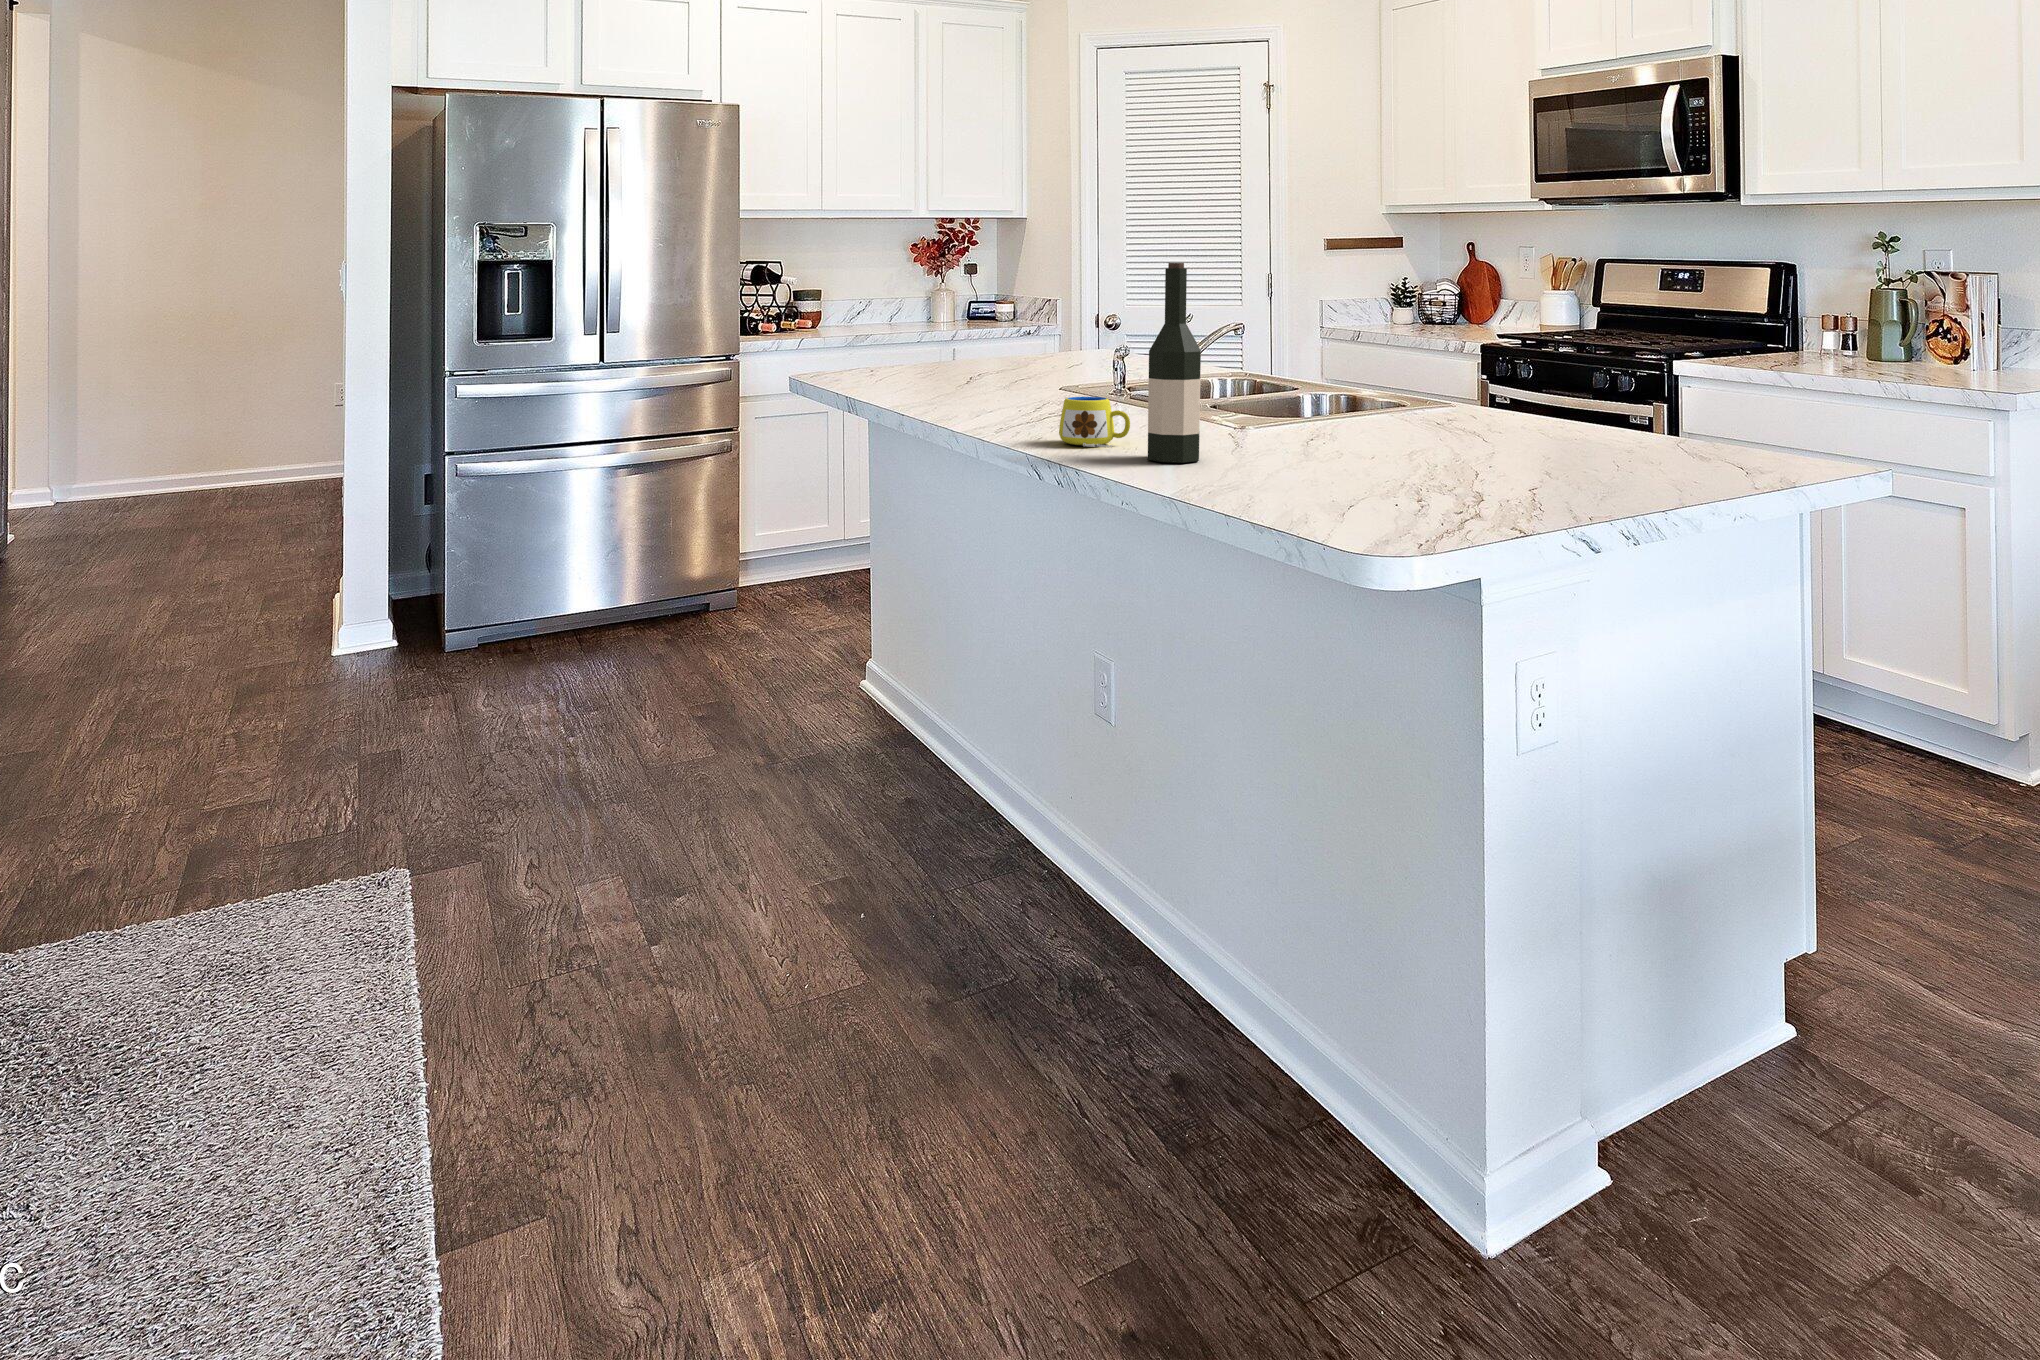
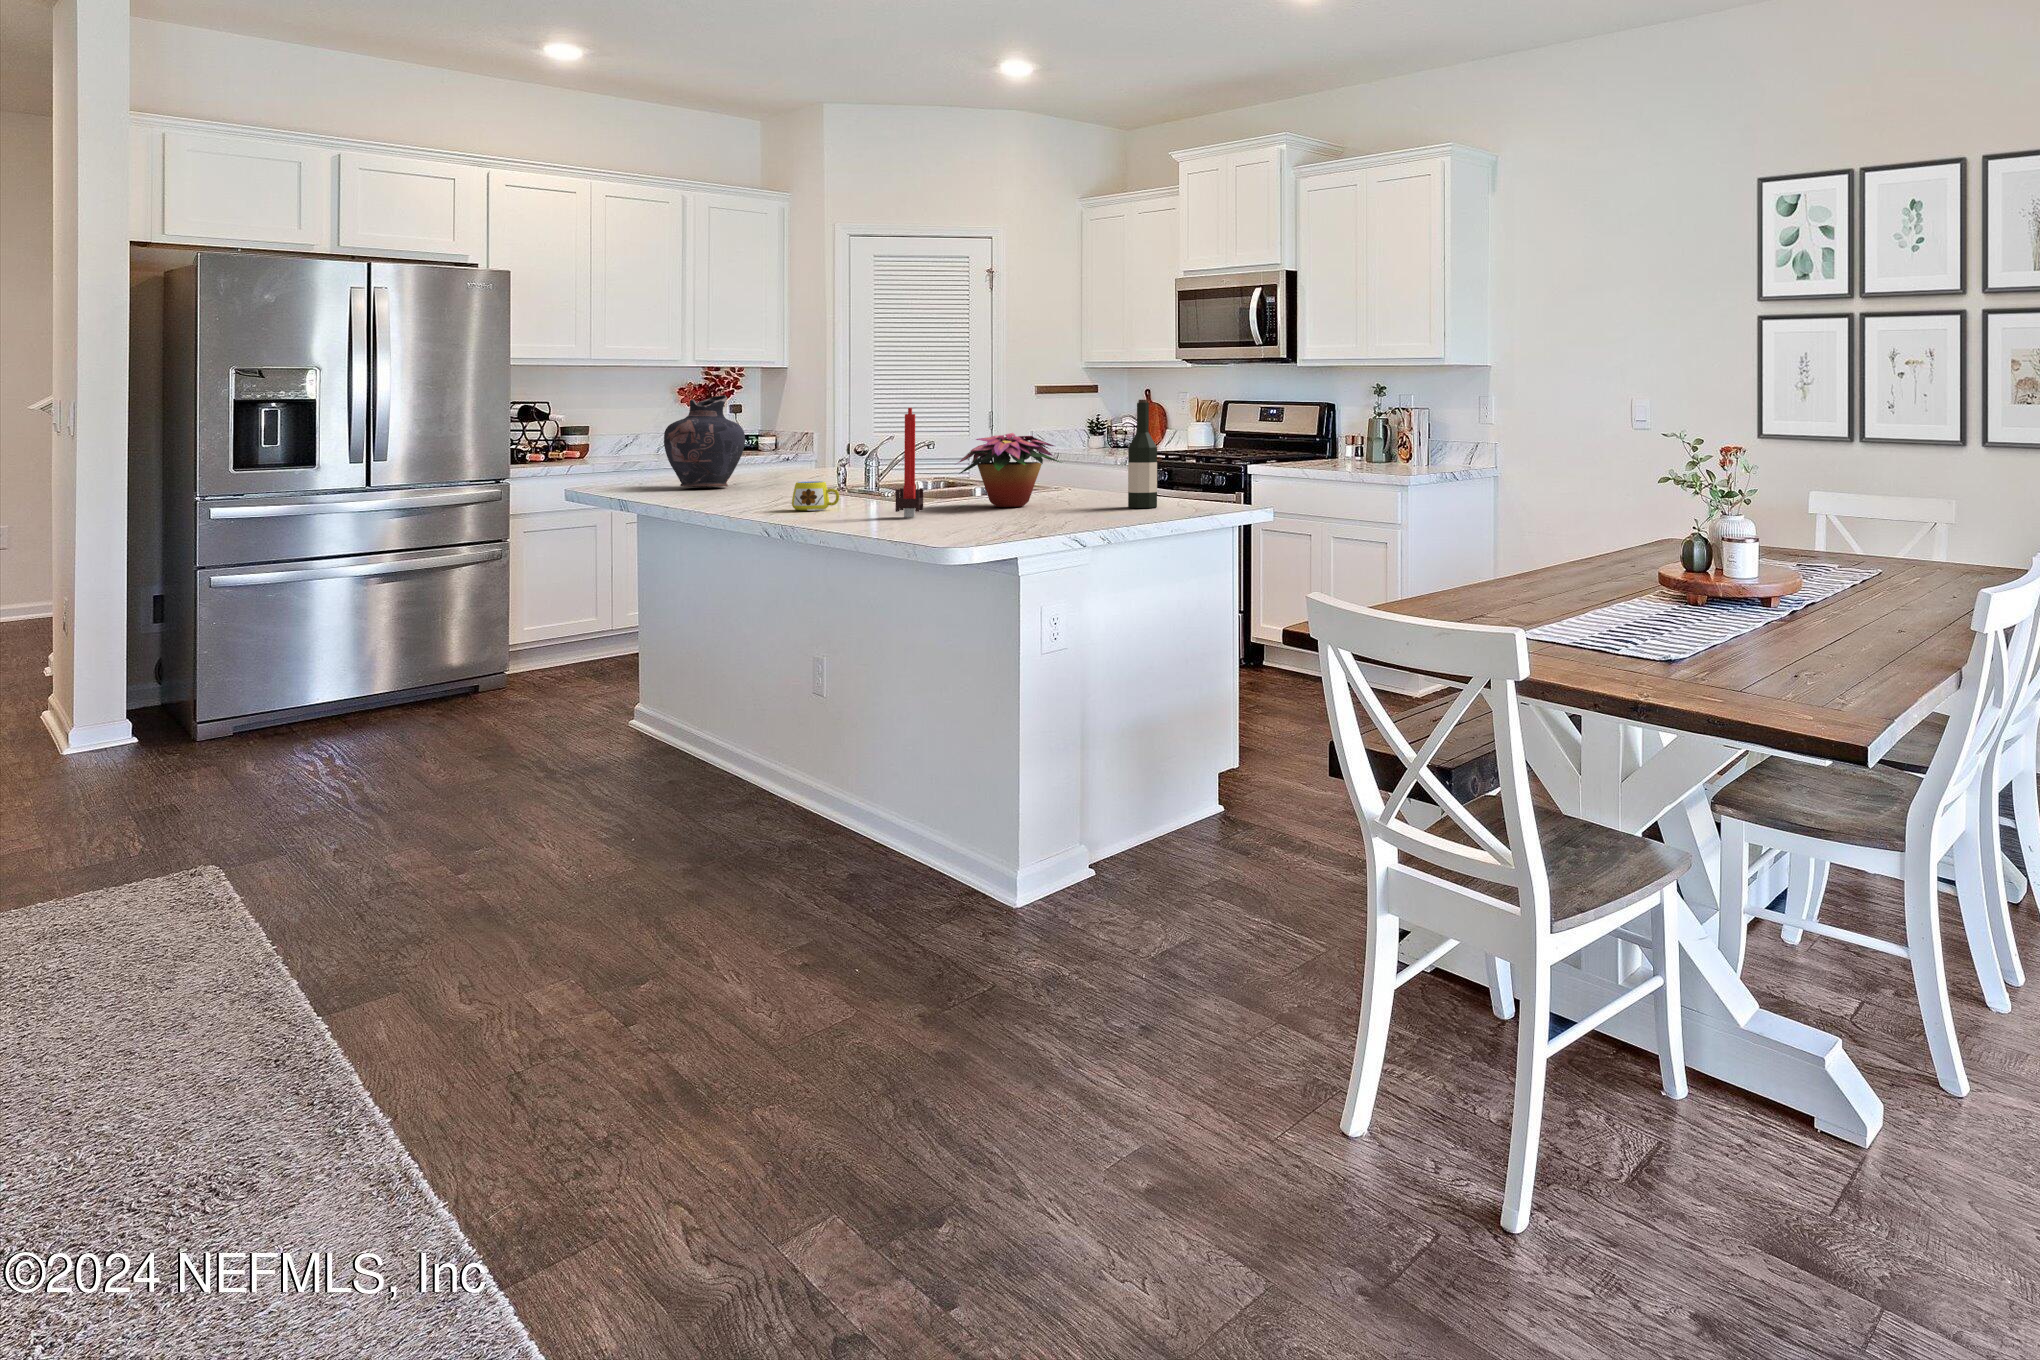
vase: none [887,256,985,383] -> present [664,395,745,487]
wine bottle: present [1148,263,1201,463] -> present [1128,400,1157,508]
candle: none [1236,278,1280,476] -> present [896,408,923,517]
flower arrangement: none [1306,320,1510,455] -> present [958,433,1062,507]

